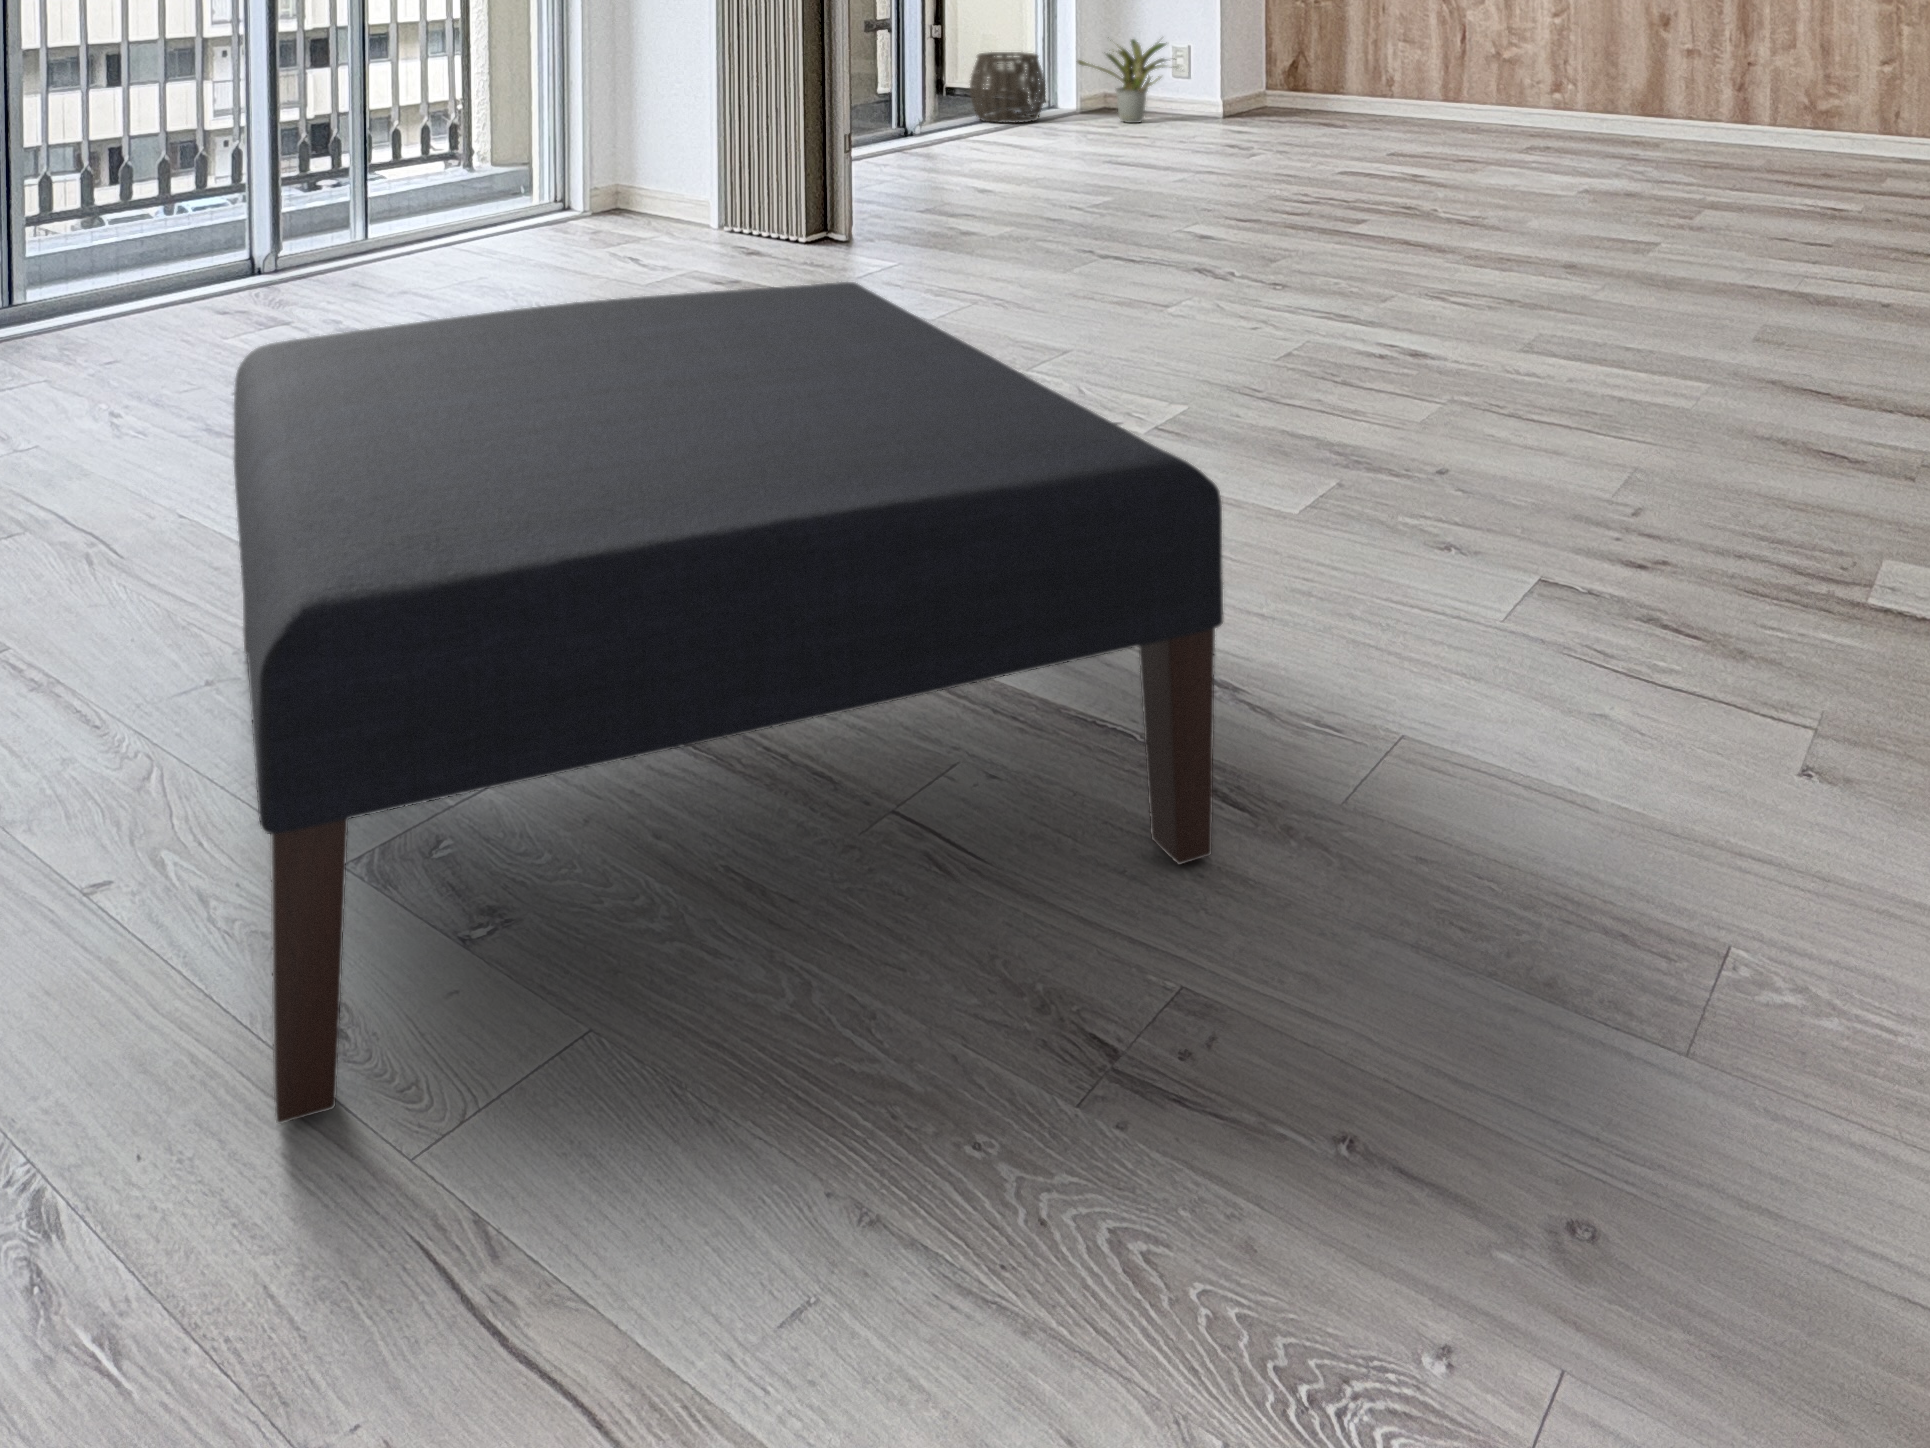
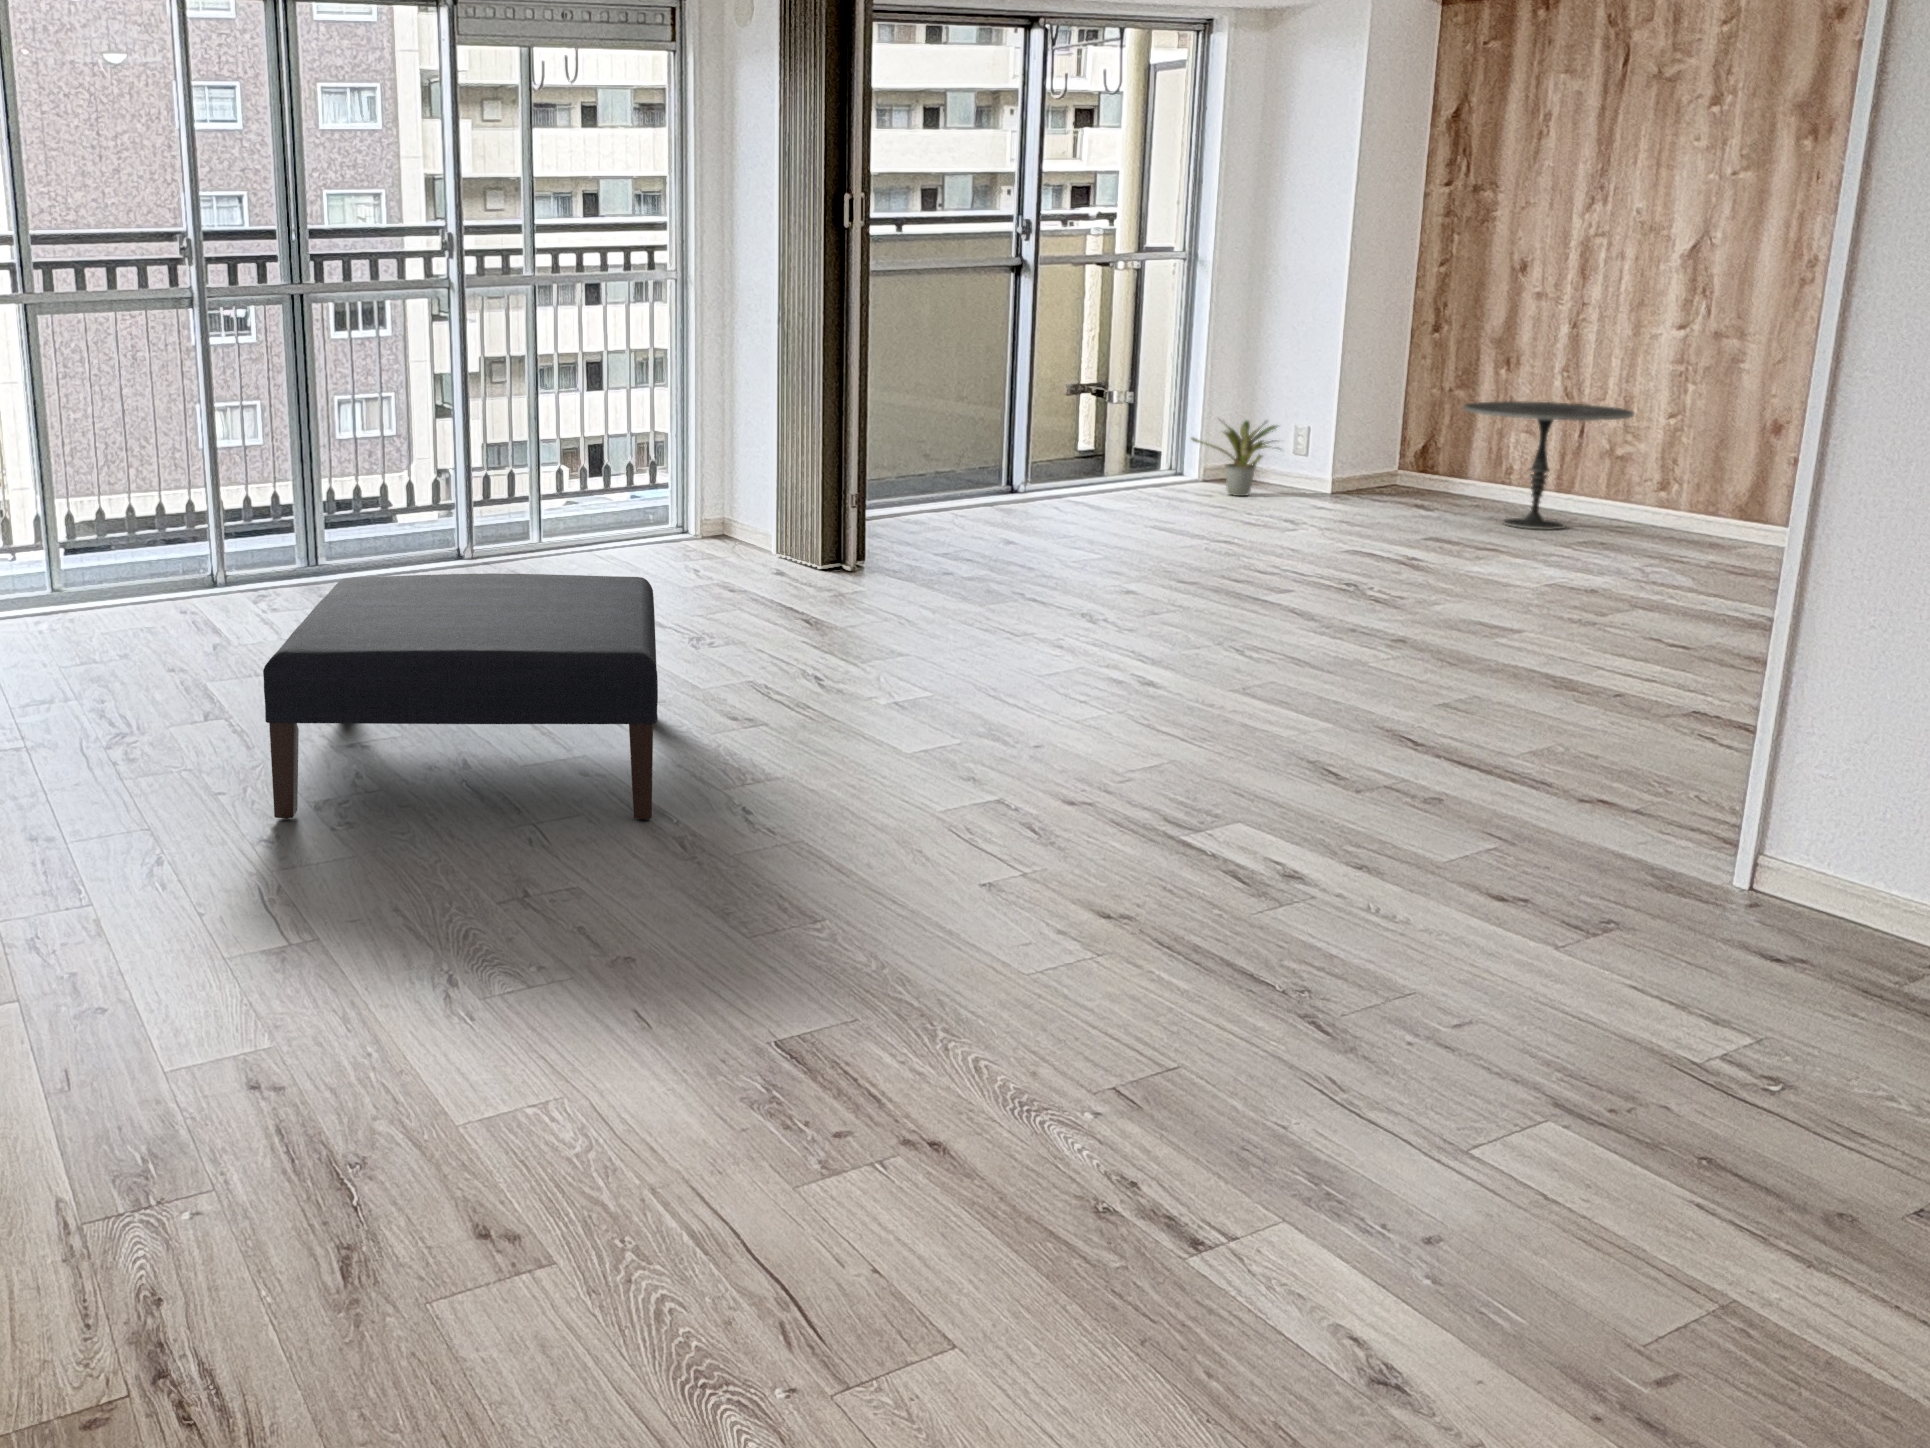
side table: none [1366,7,1532,138] -> present [1463,401,1634,530]
woven basket: present [970,52,1046,123] -> none [1092,426,1164,490]

